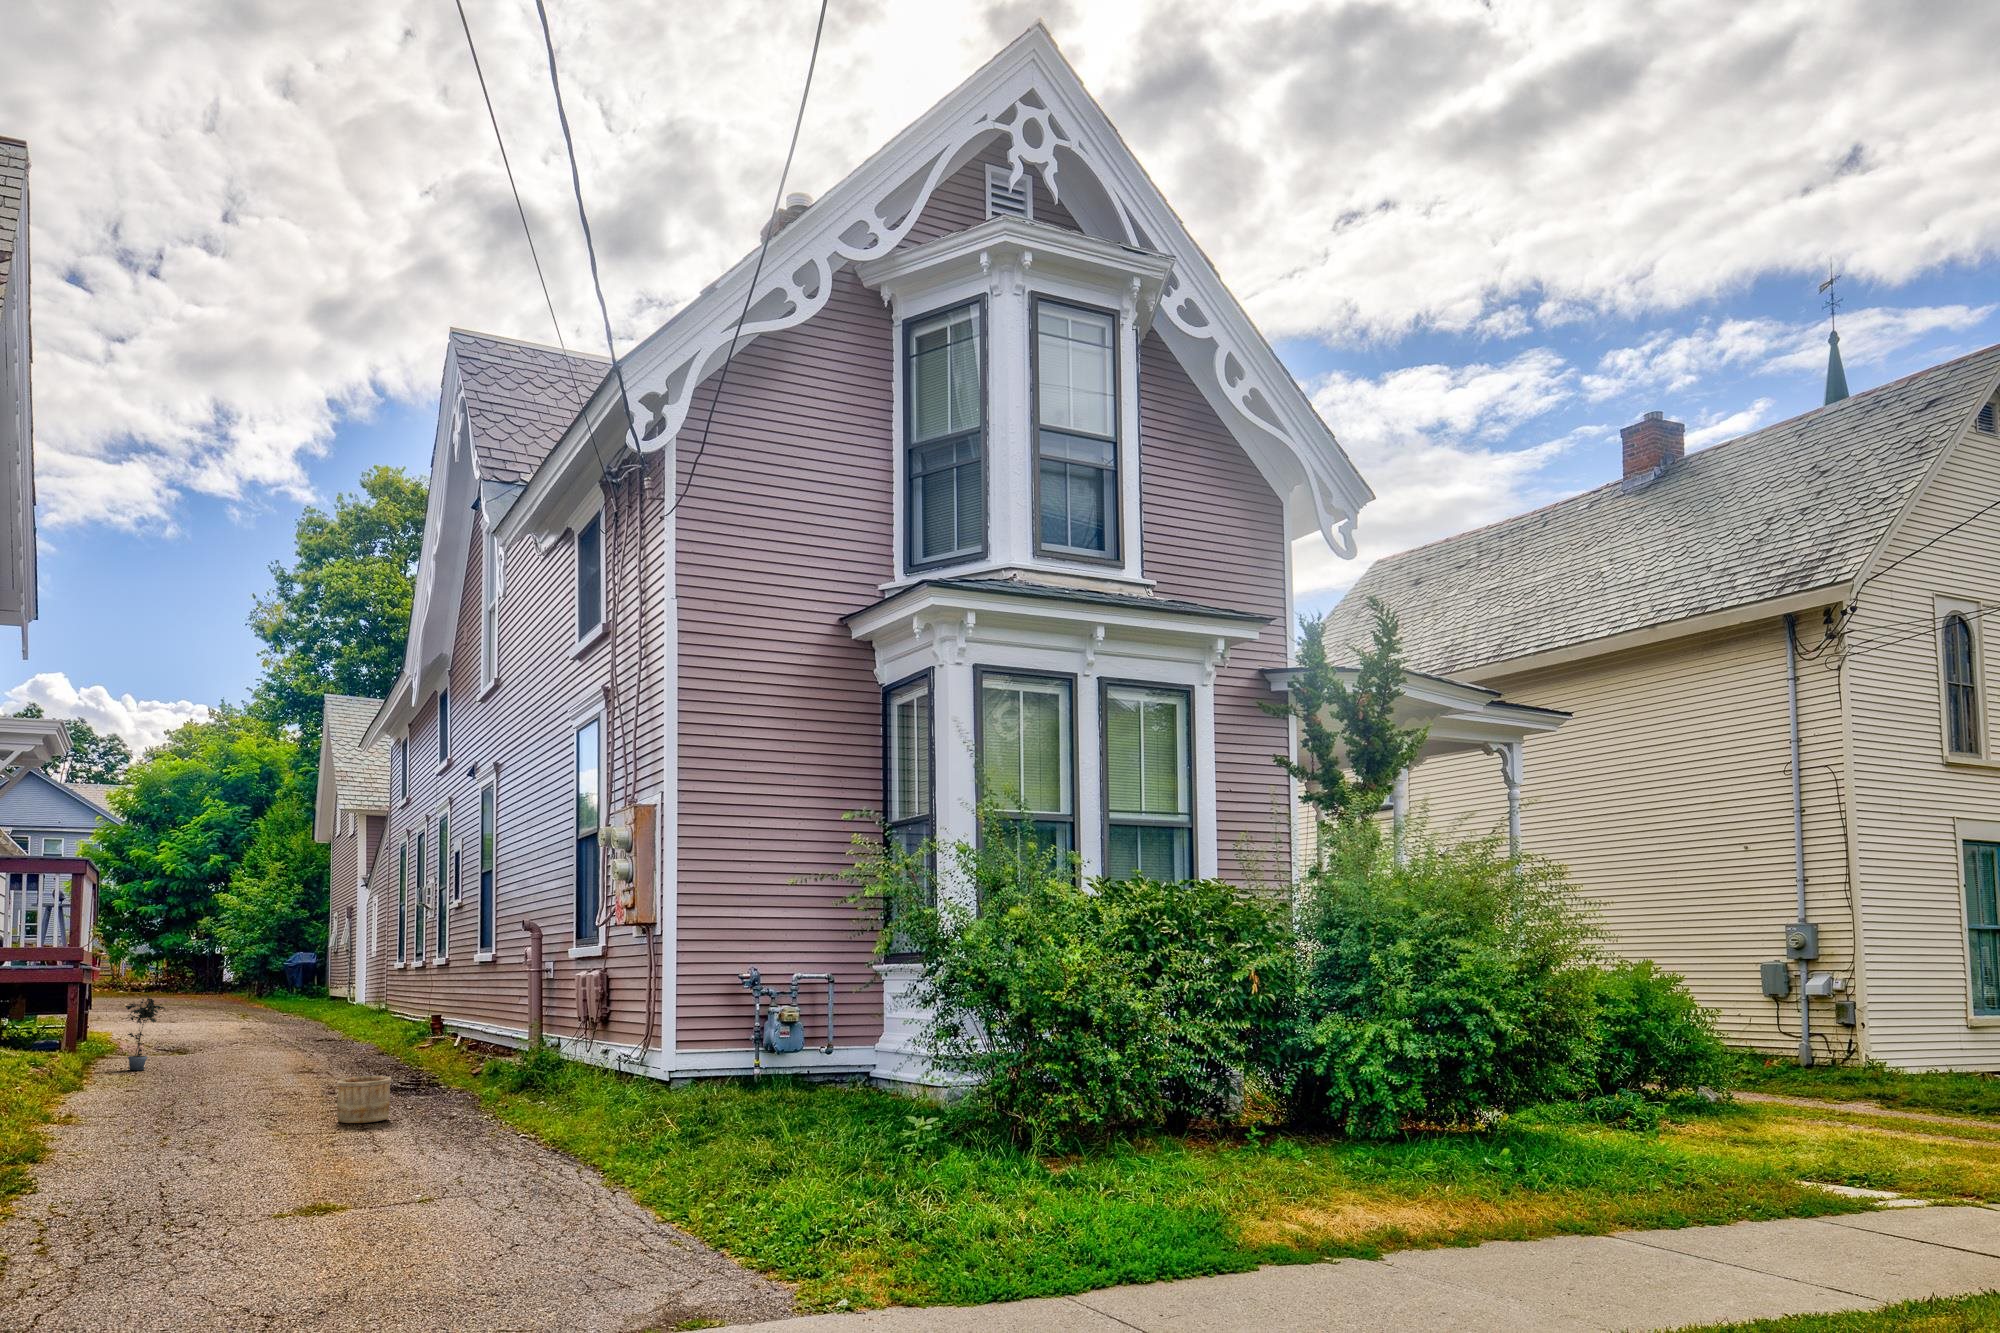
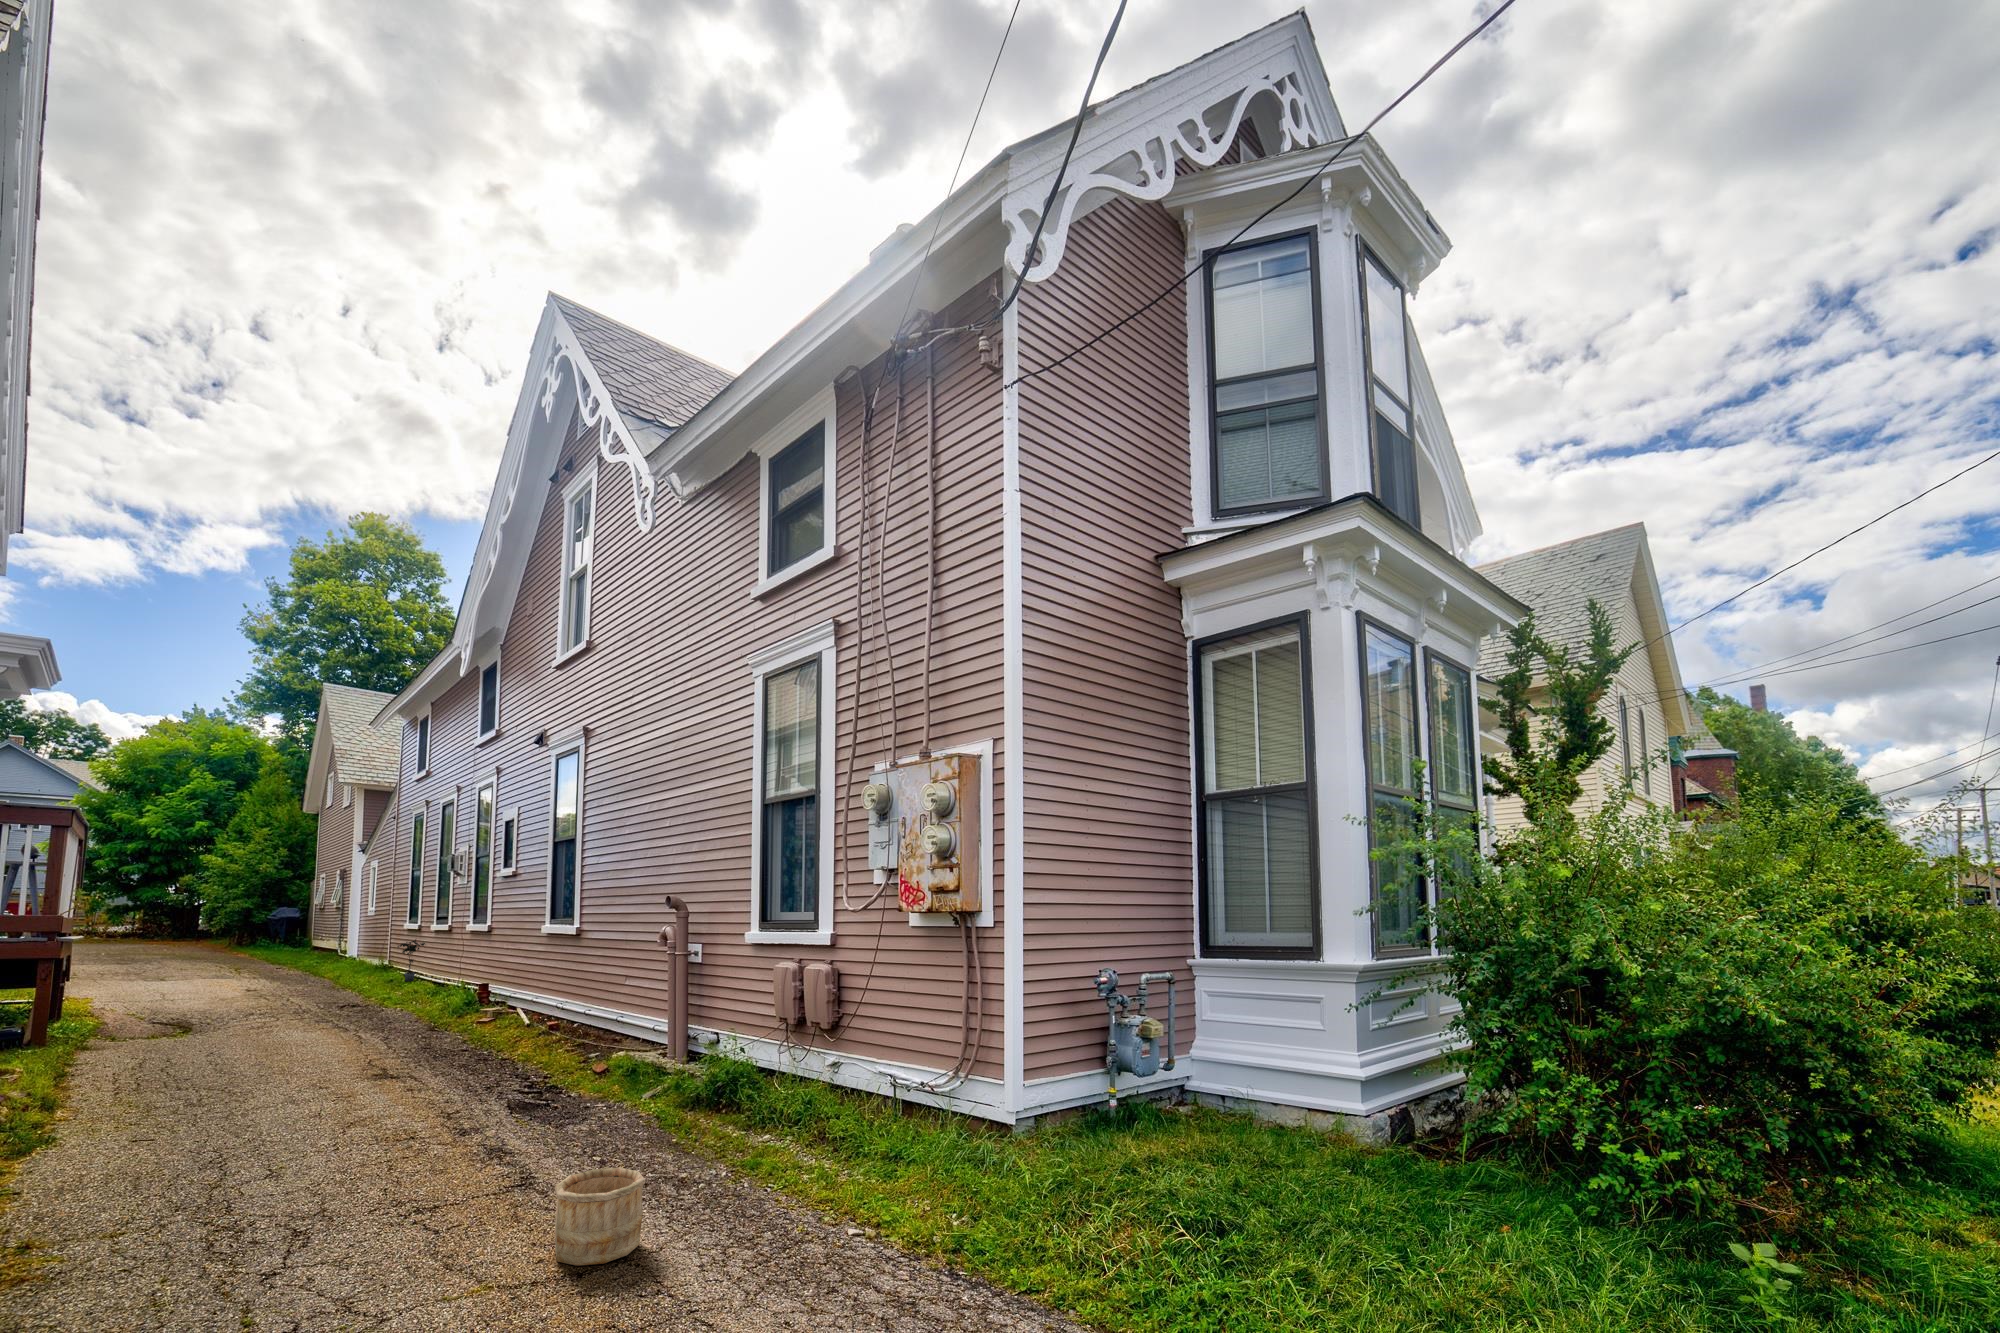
potted plant: present [126,995,165,1070] -> present [398,940,425,981]

